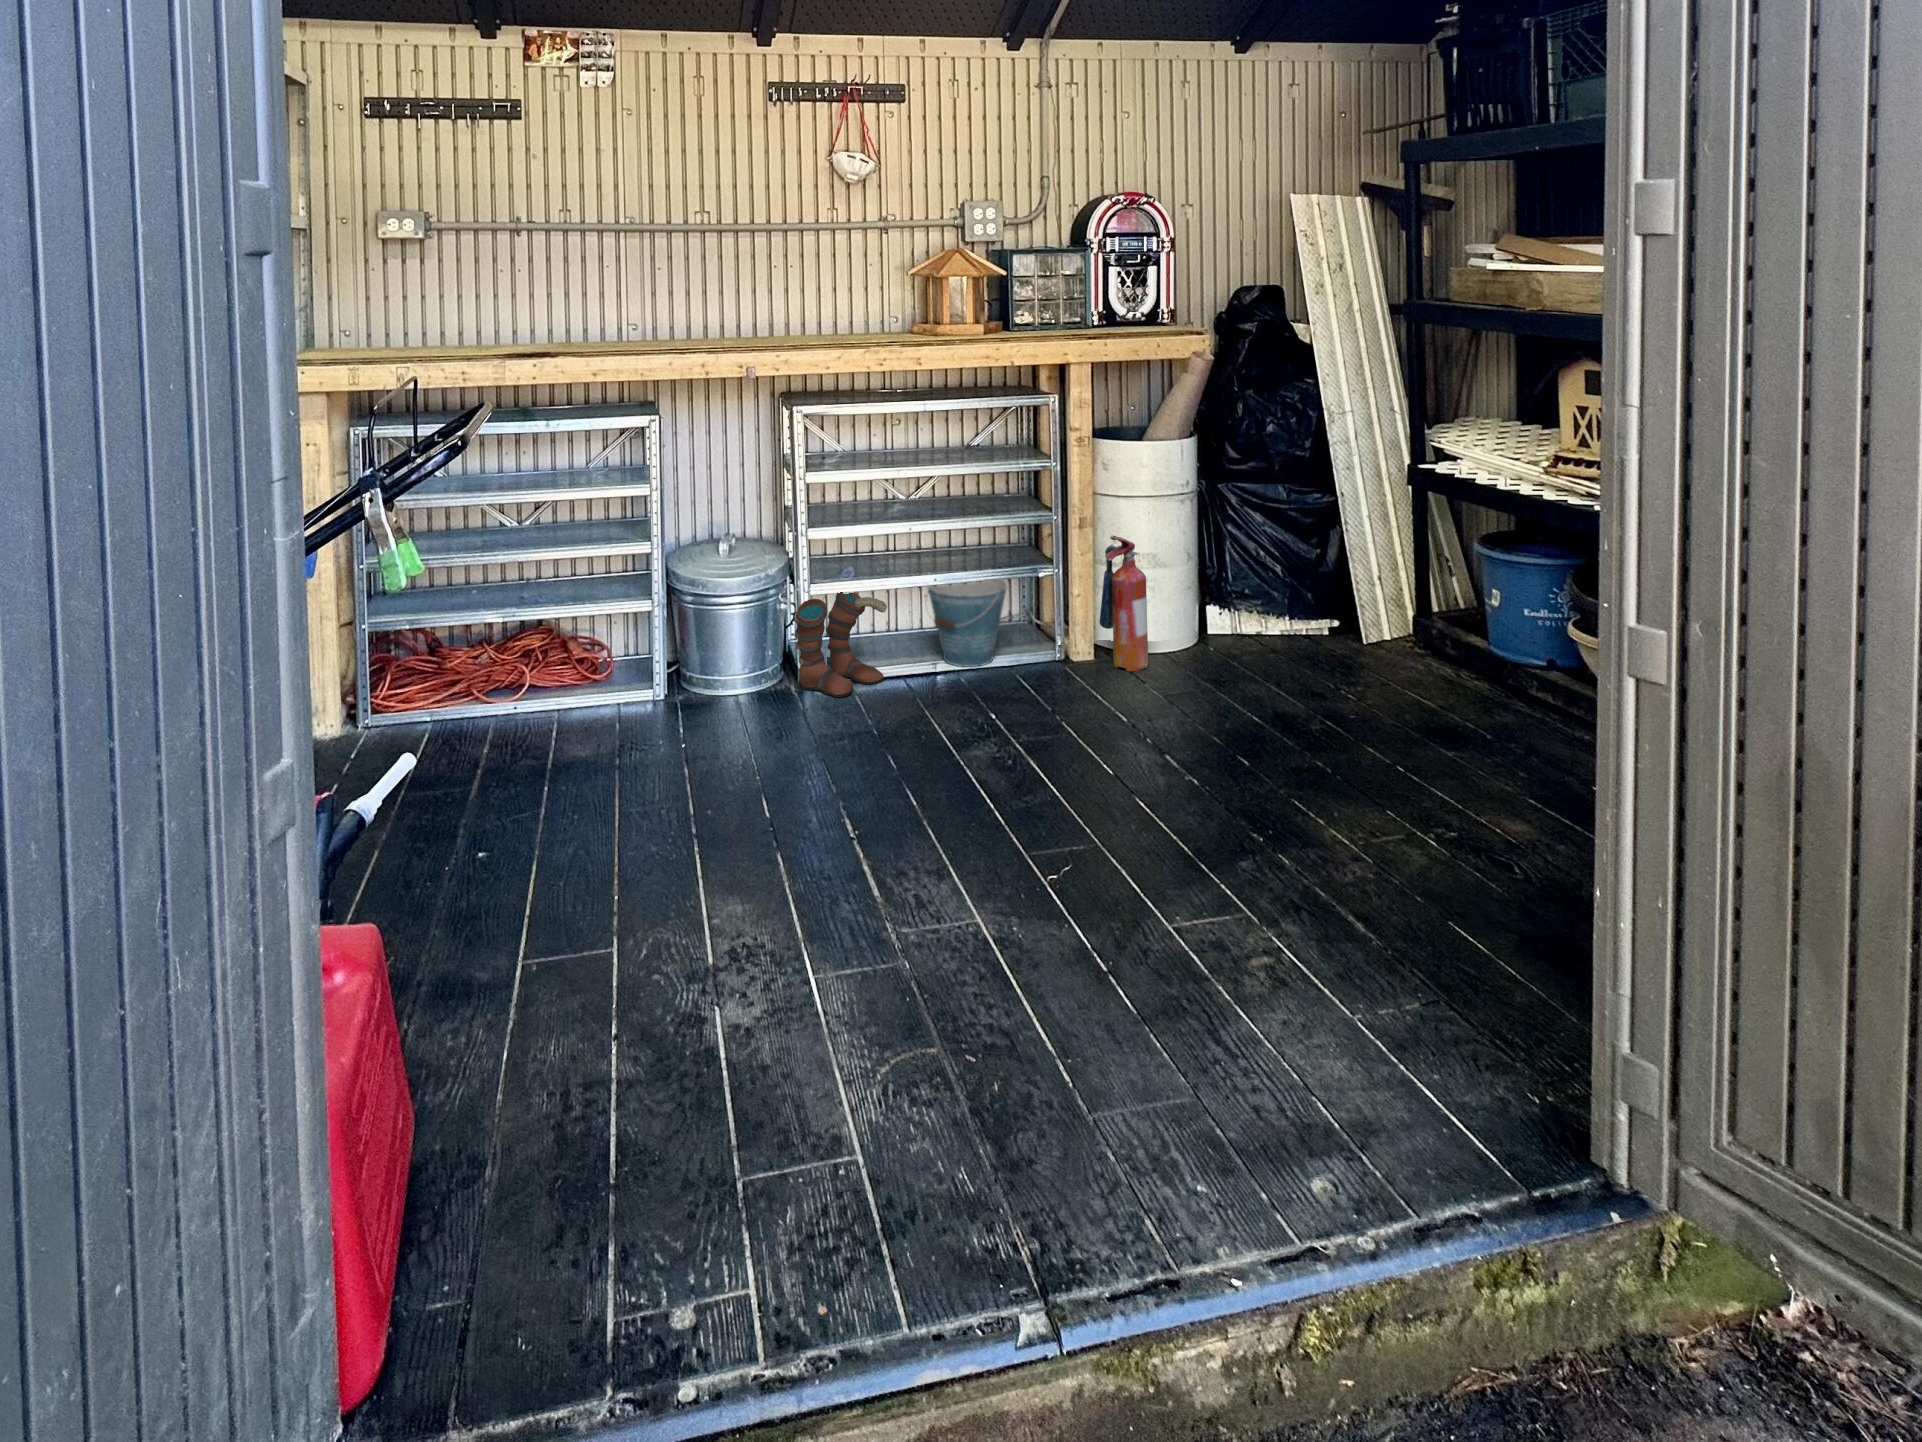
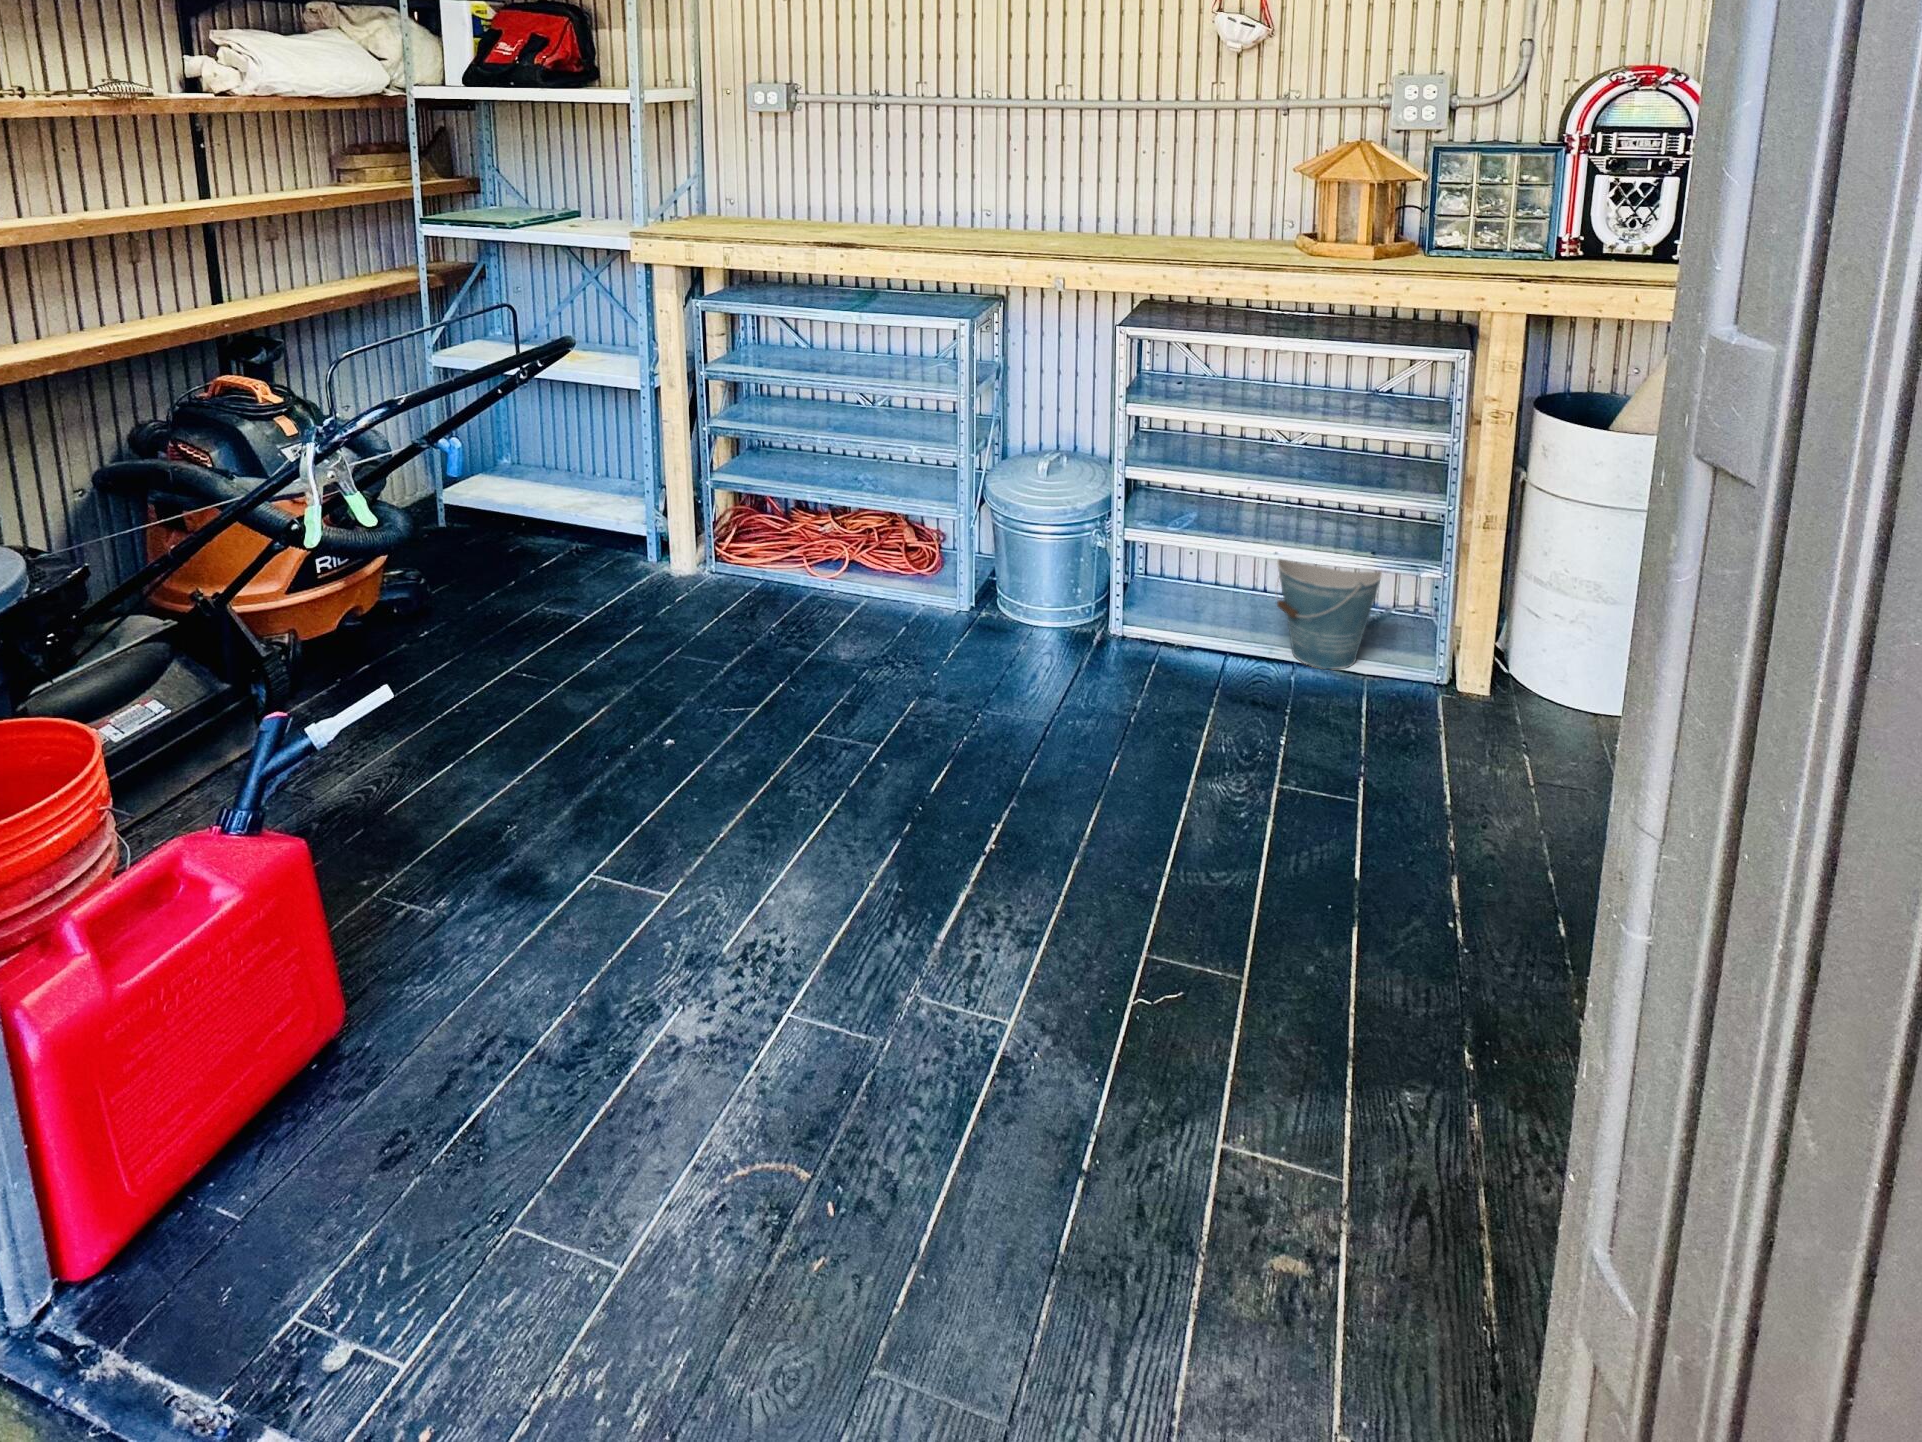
fire extinguisher: present [1099,536,1148,672] -> none [1498,552,1564,735]
boots: present [794,592,887,697] -> none [1101,540,1221,666]

